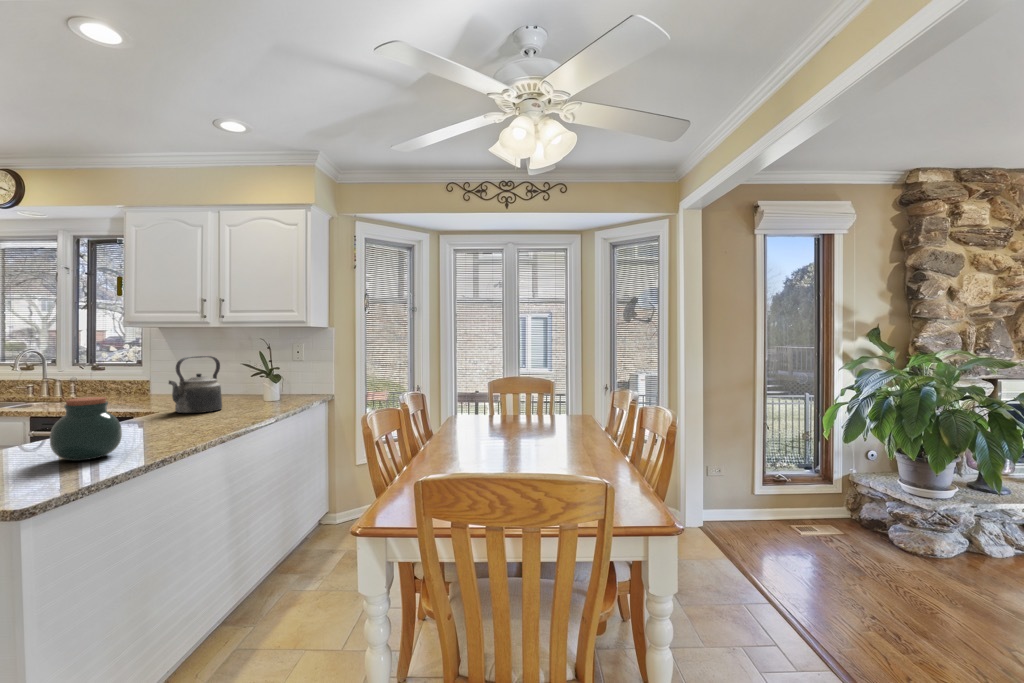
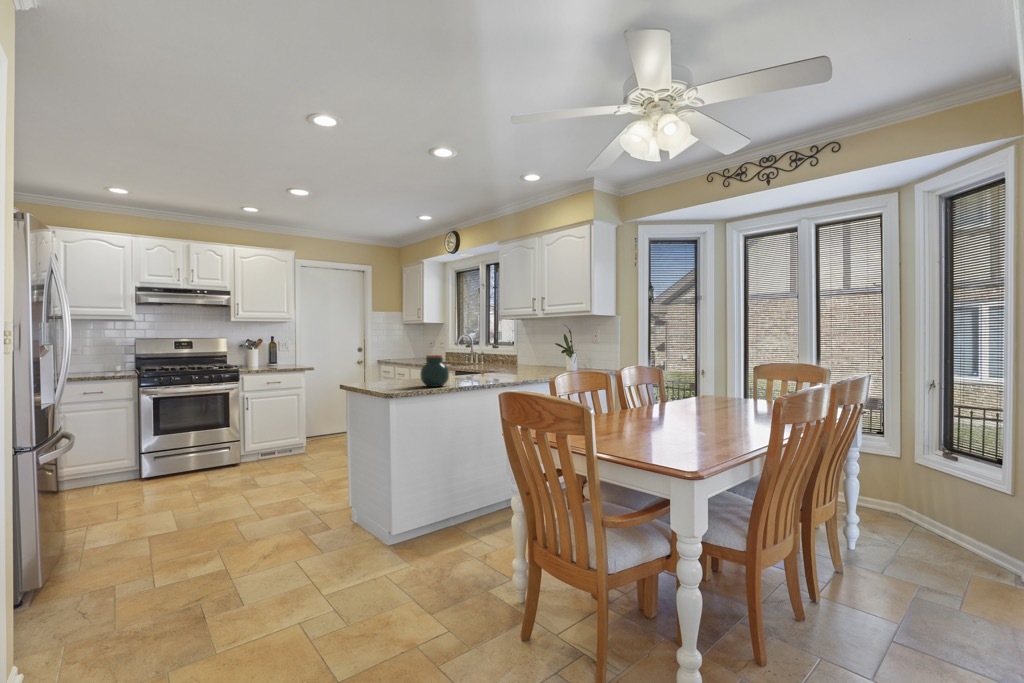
kettle: present [169,356,222,413] -> none [503,337,535,375]

